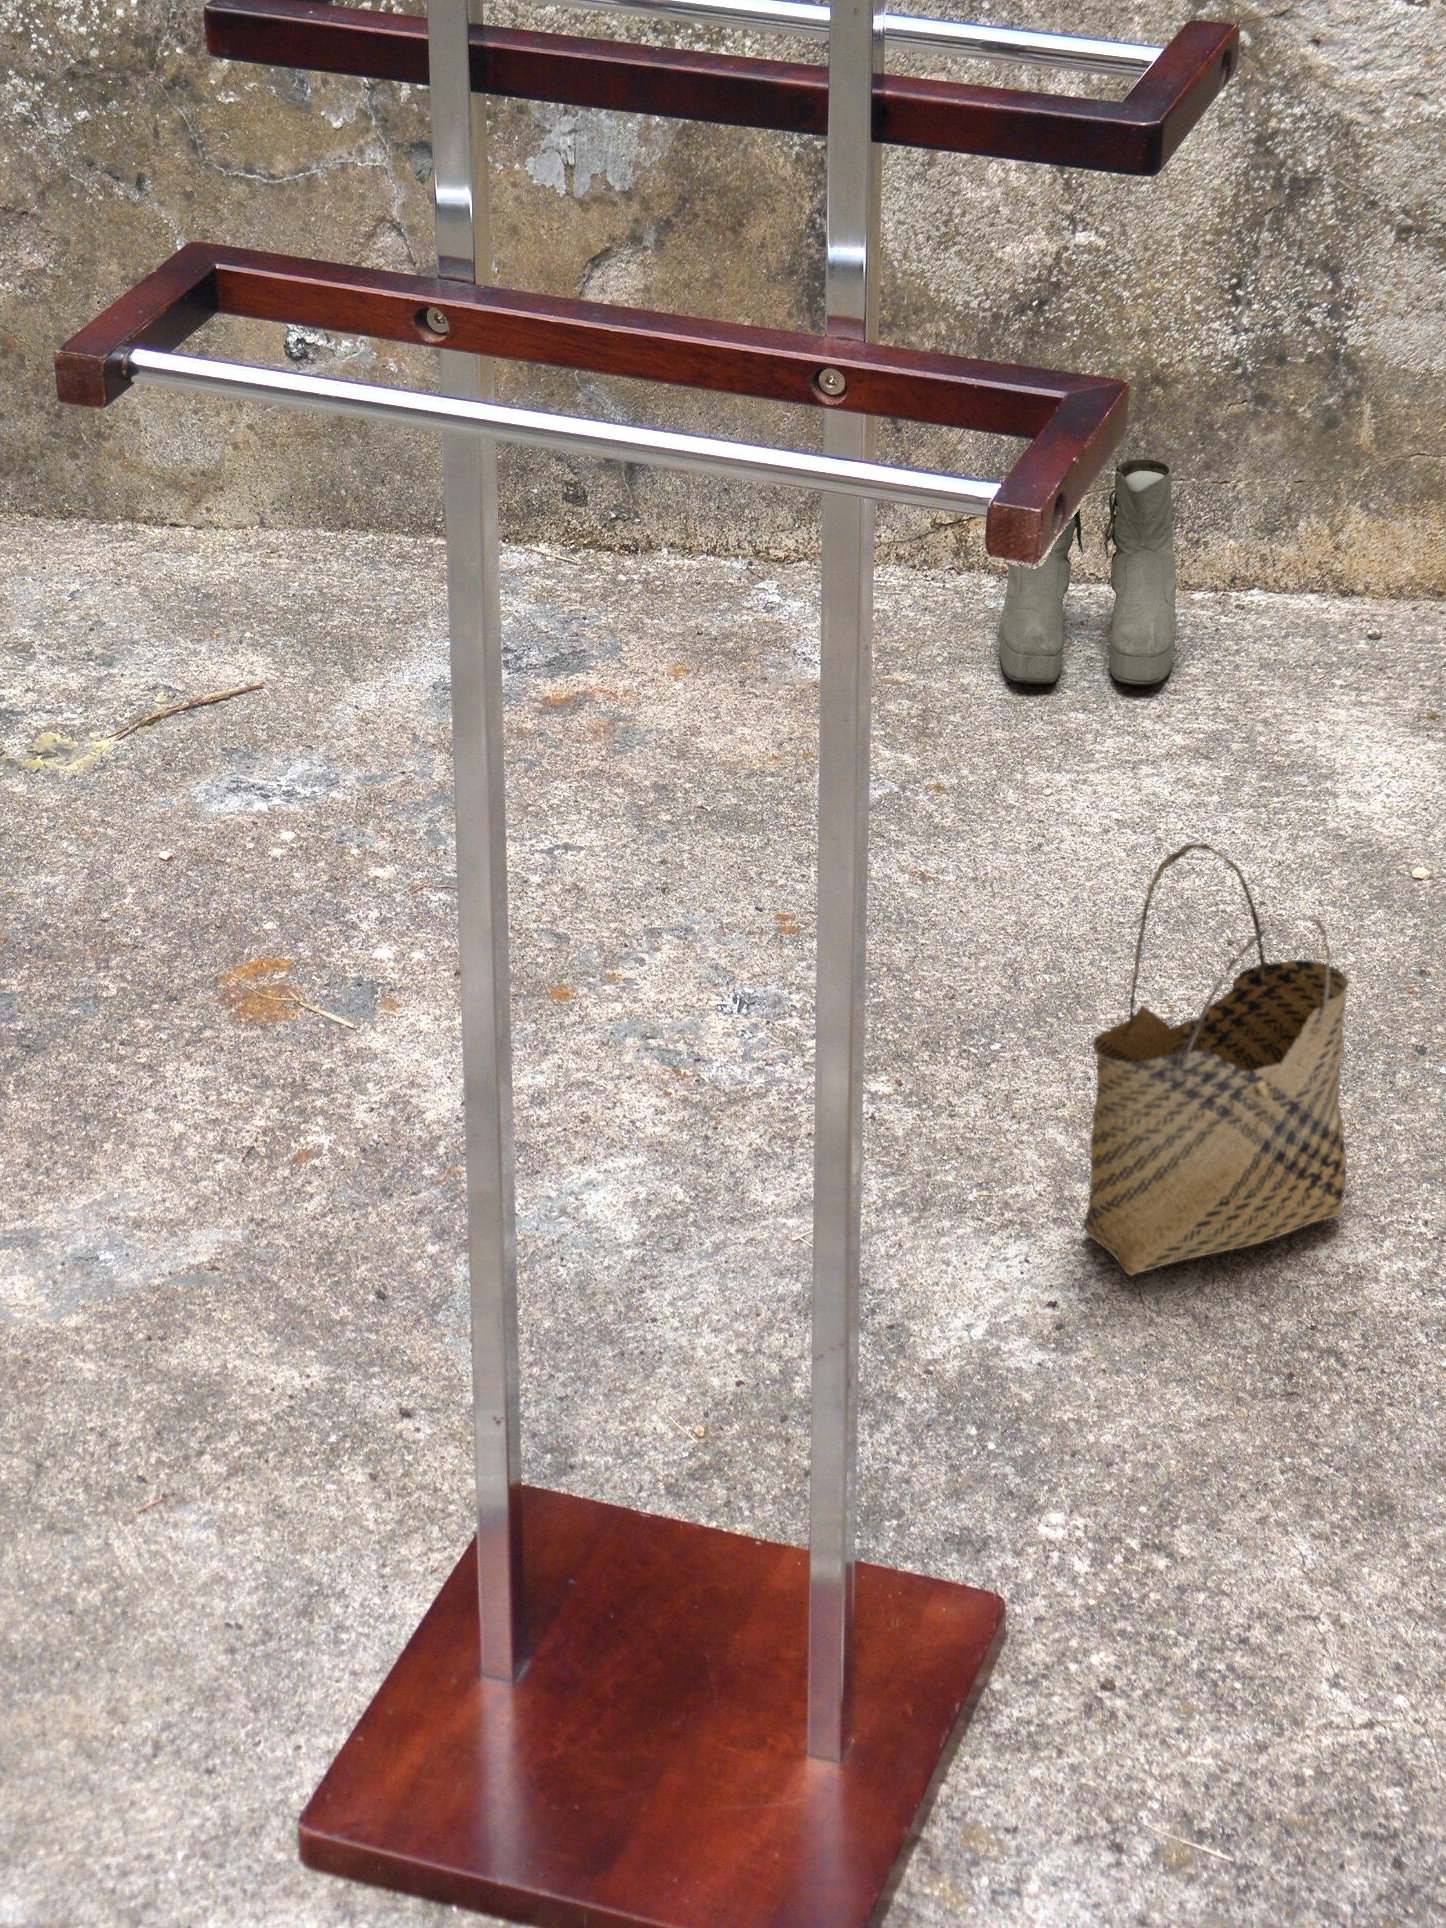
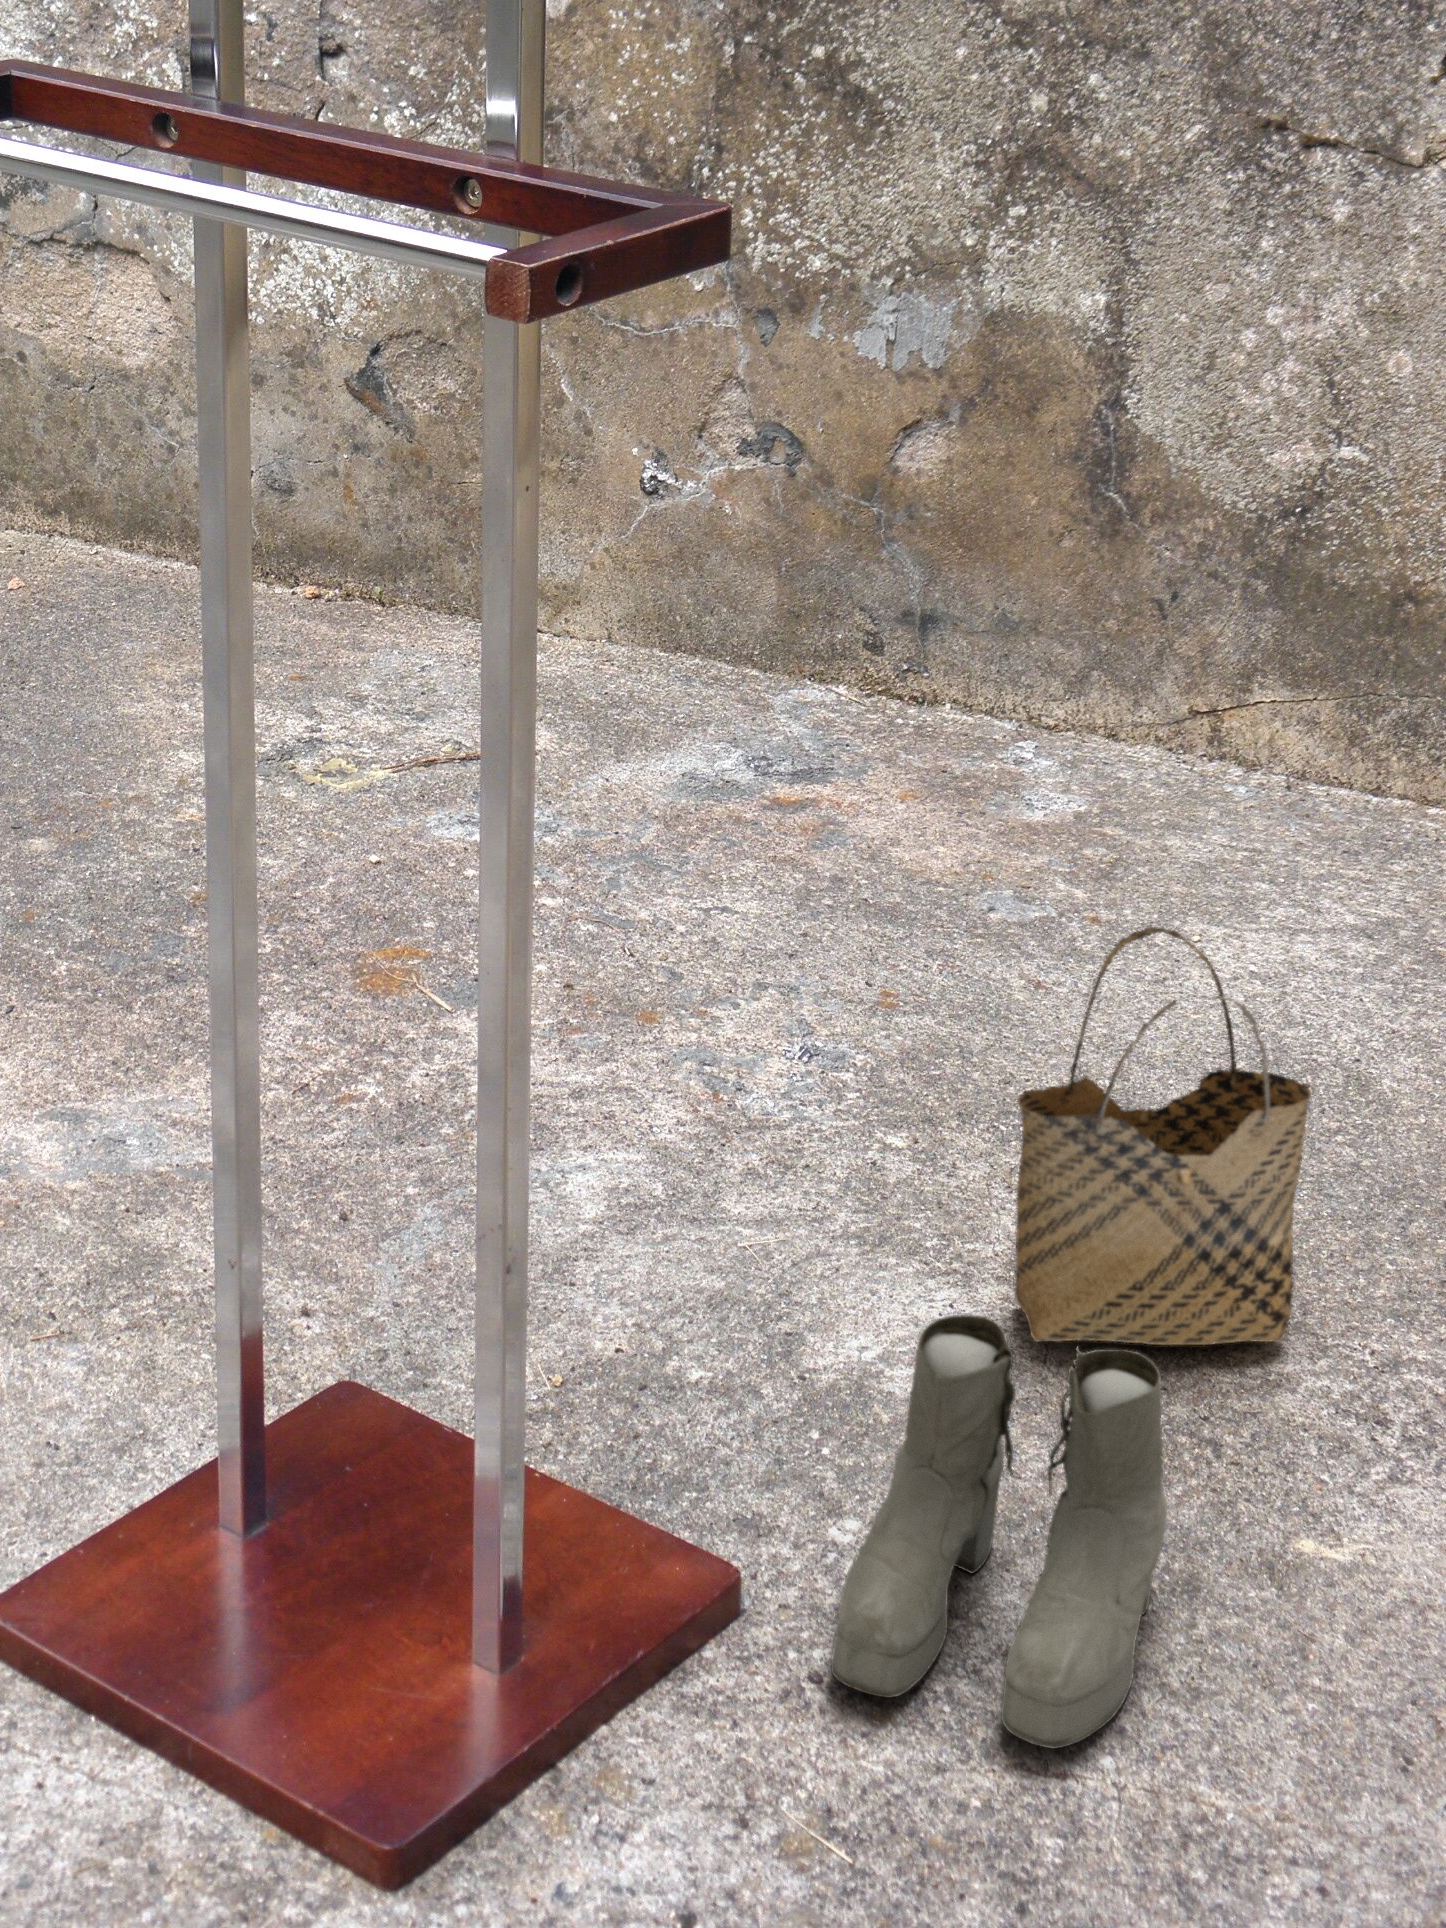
boots: present [999,459,1176,685] -> present [831,1315,1167,1748]

